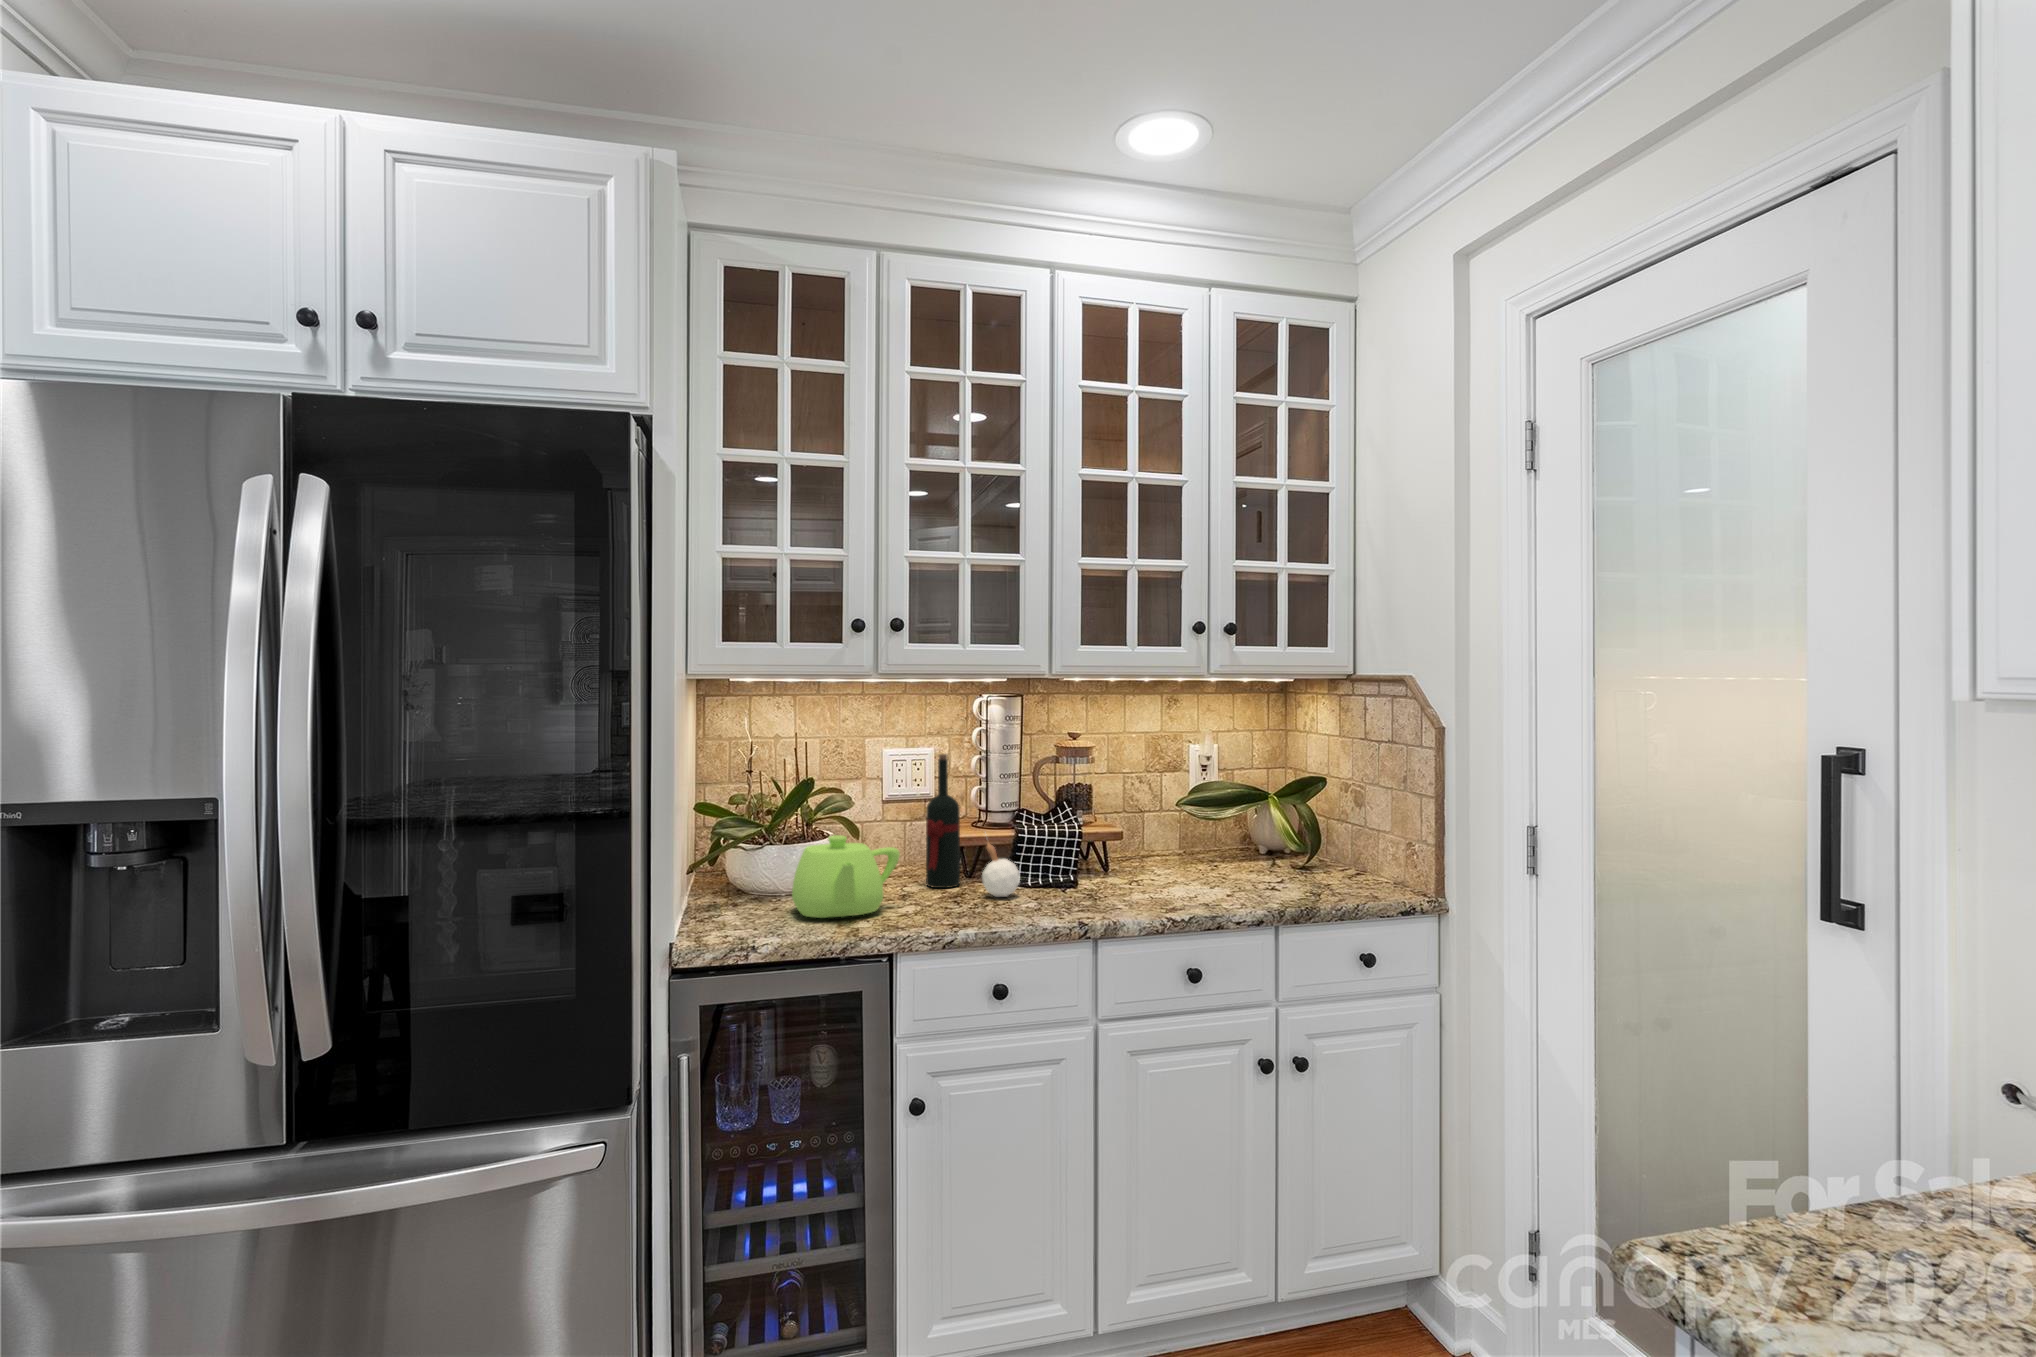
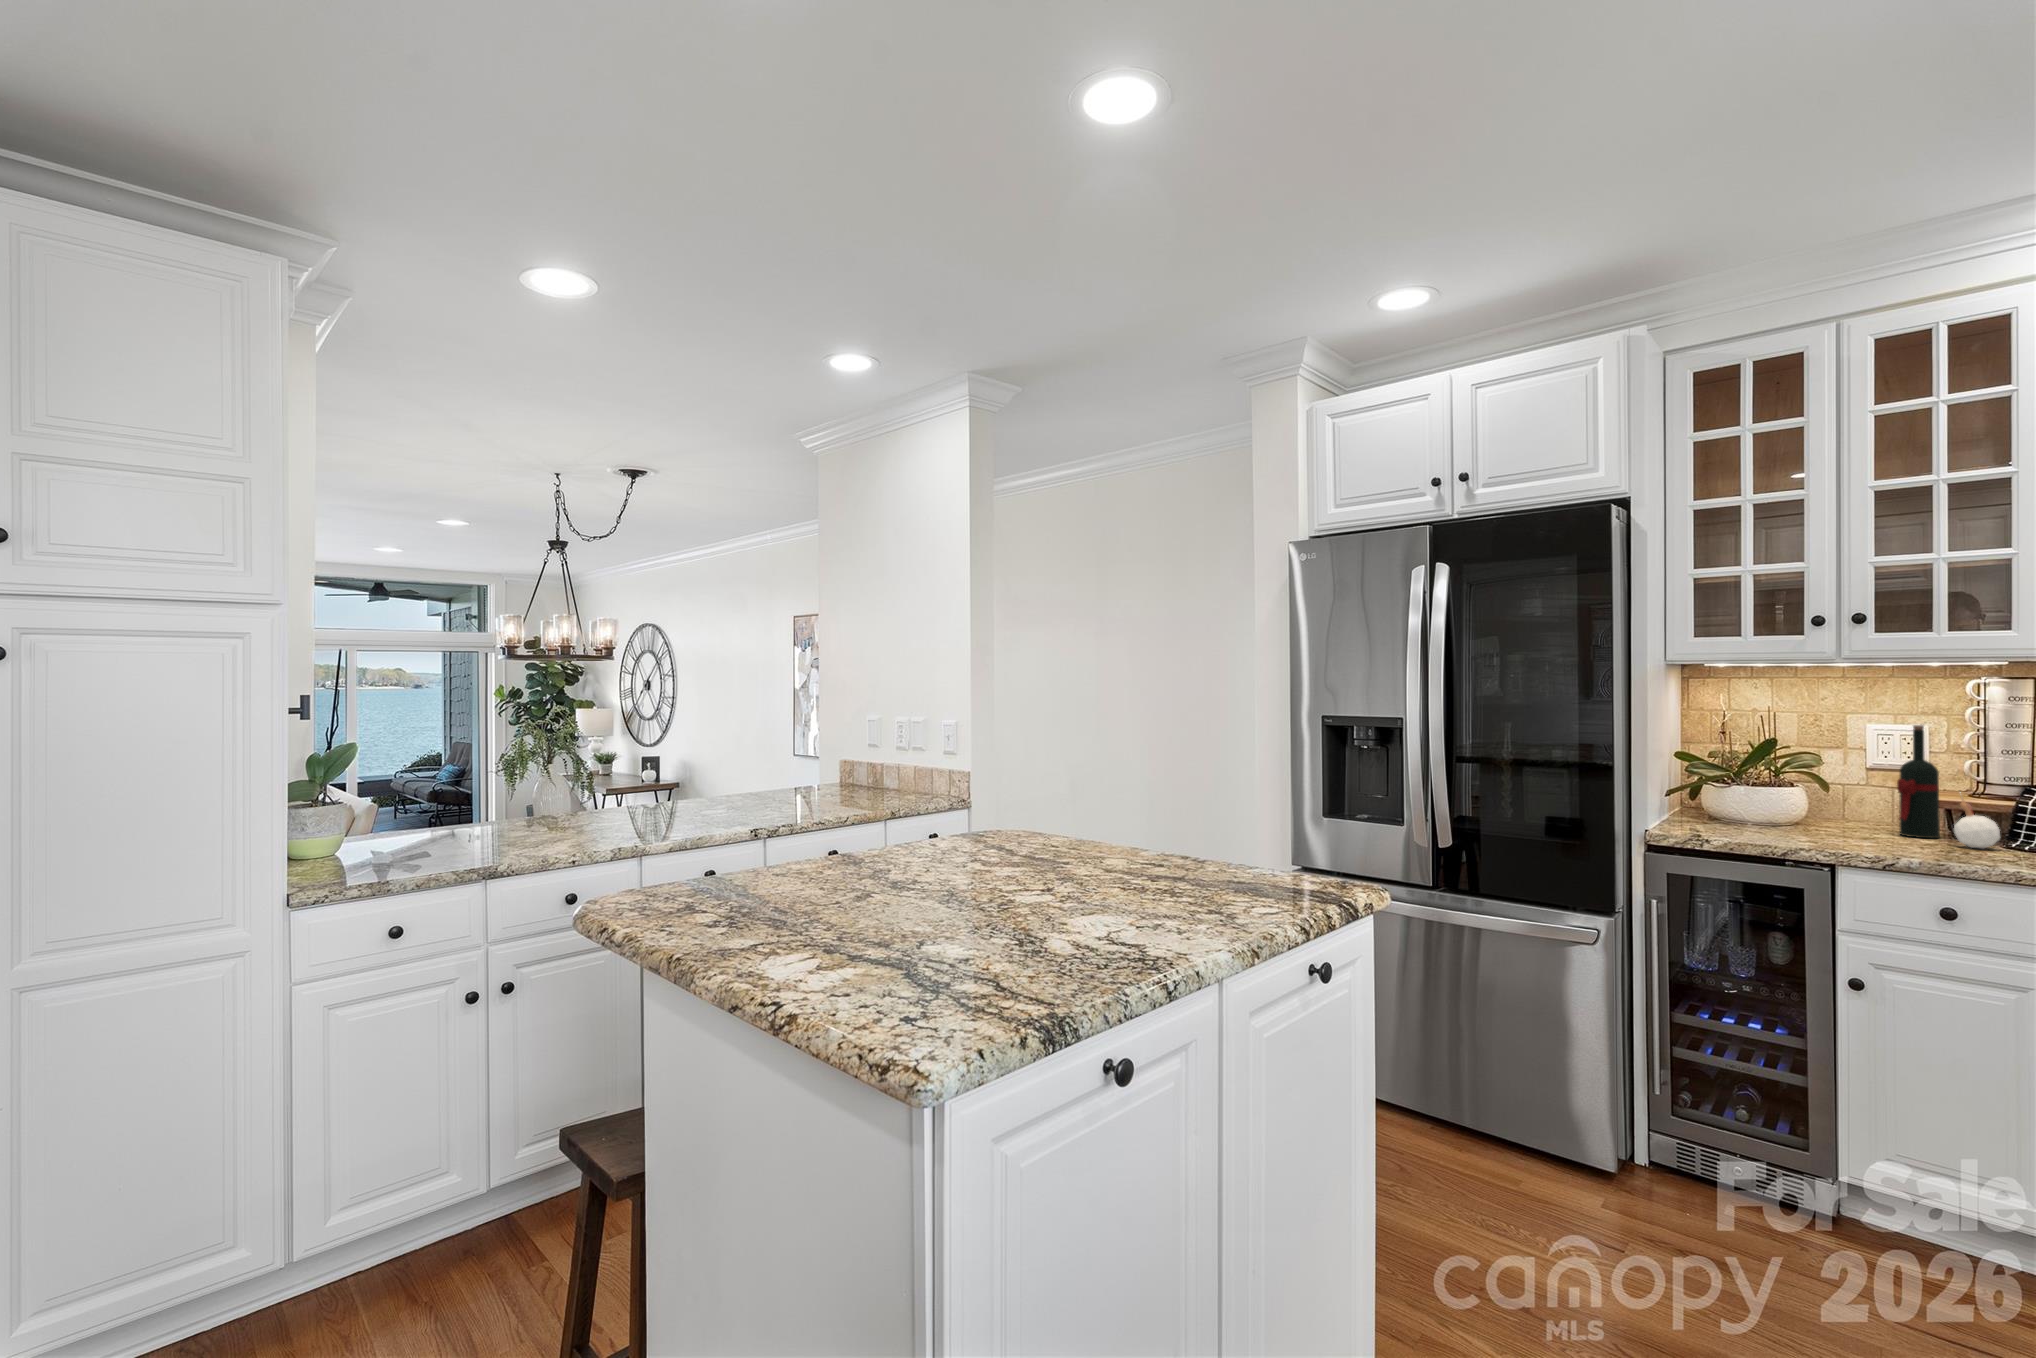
teapot: present [792,835,900,918] -> none [1750,778,1856,839]

